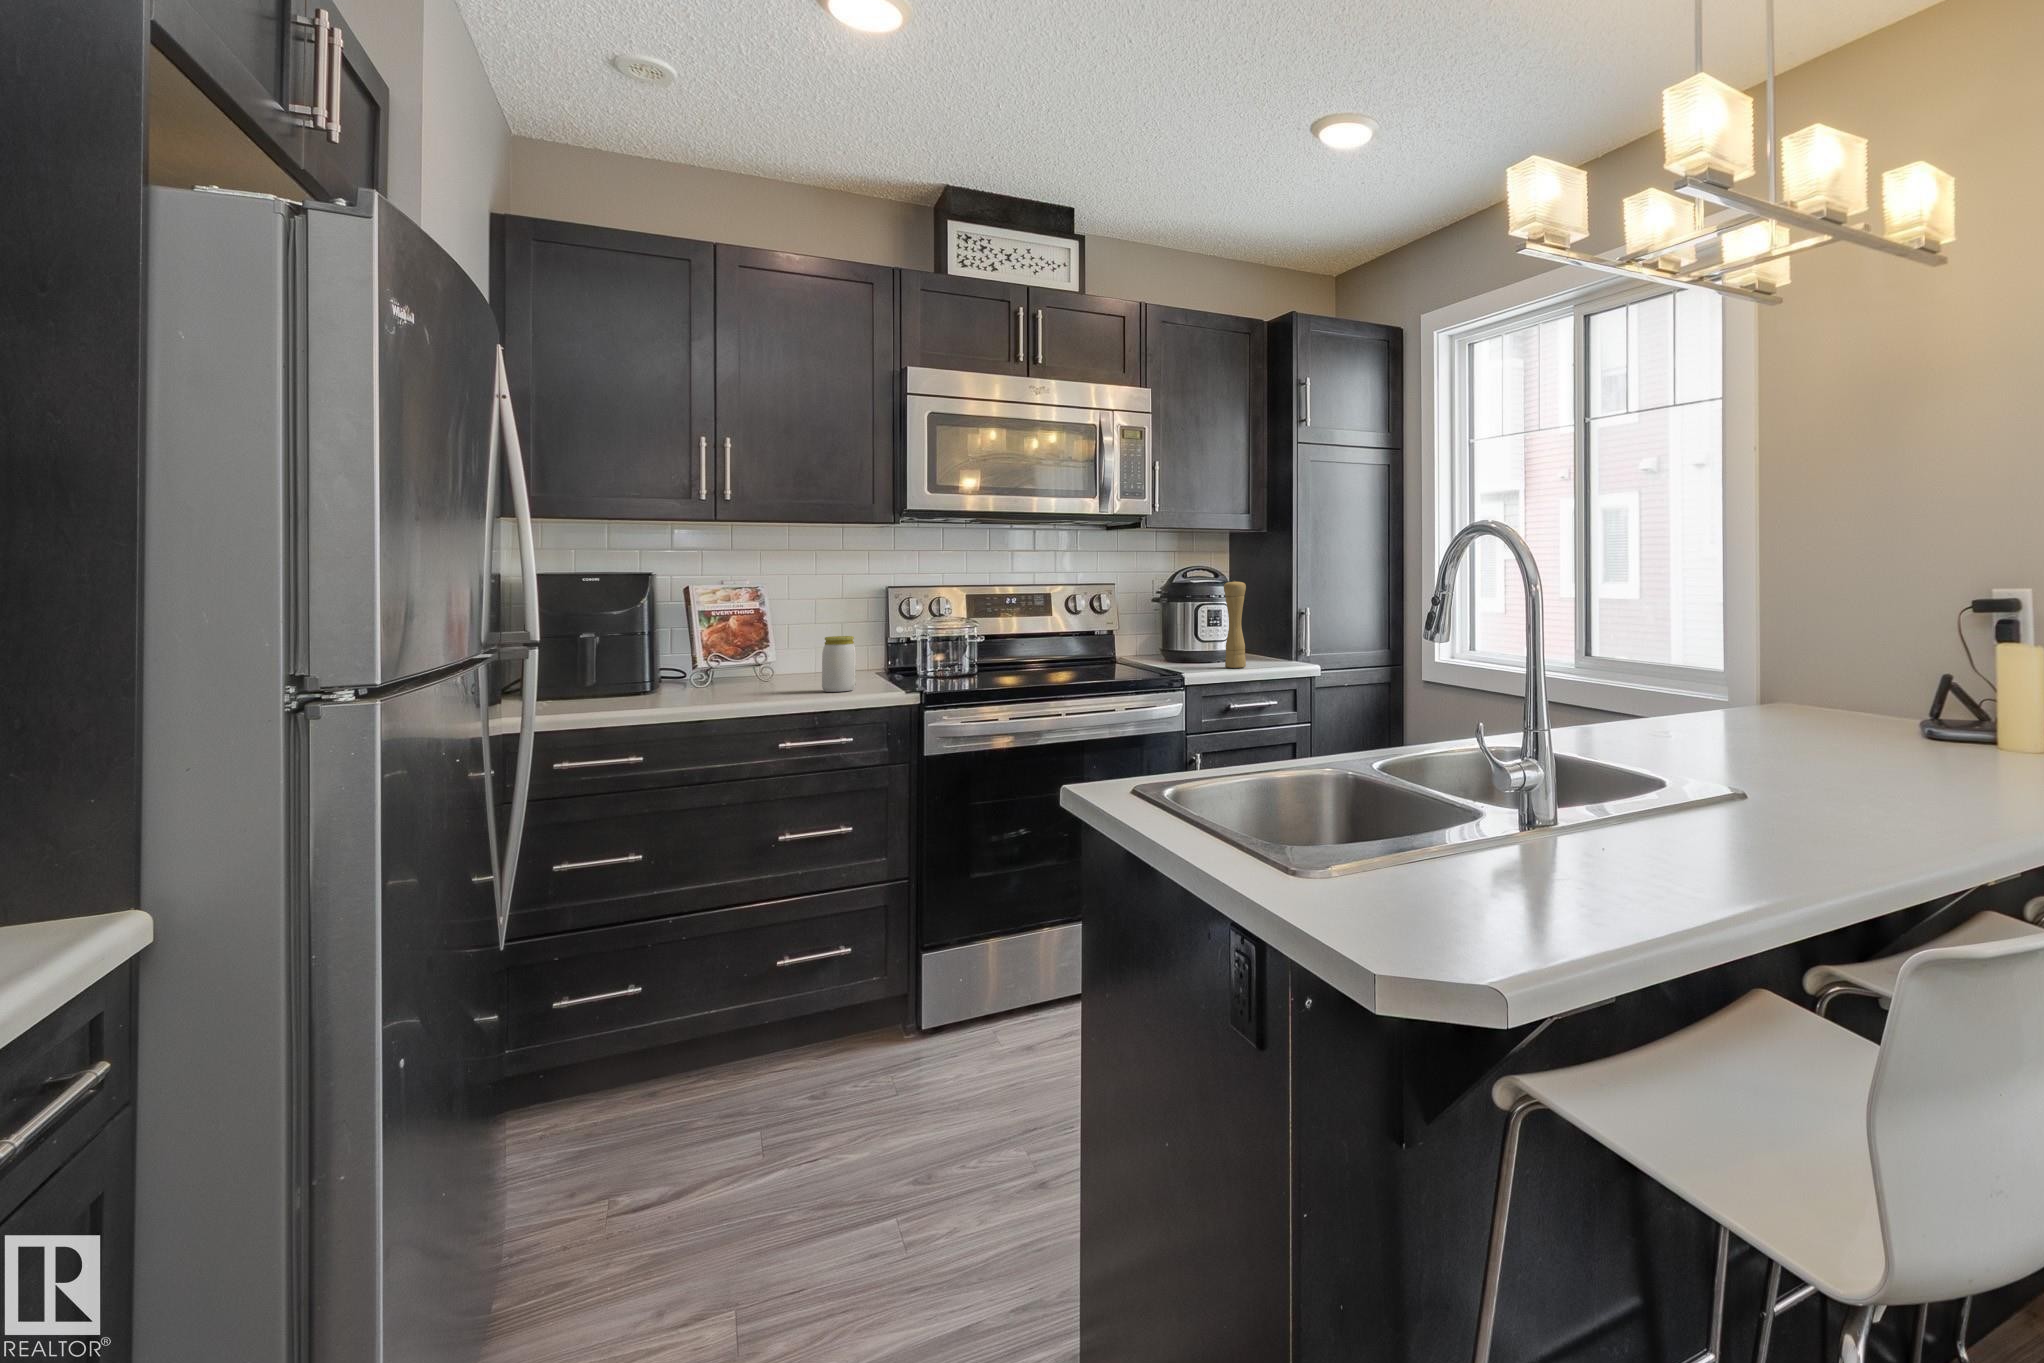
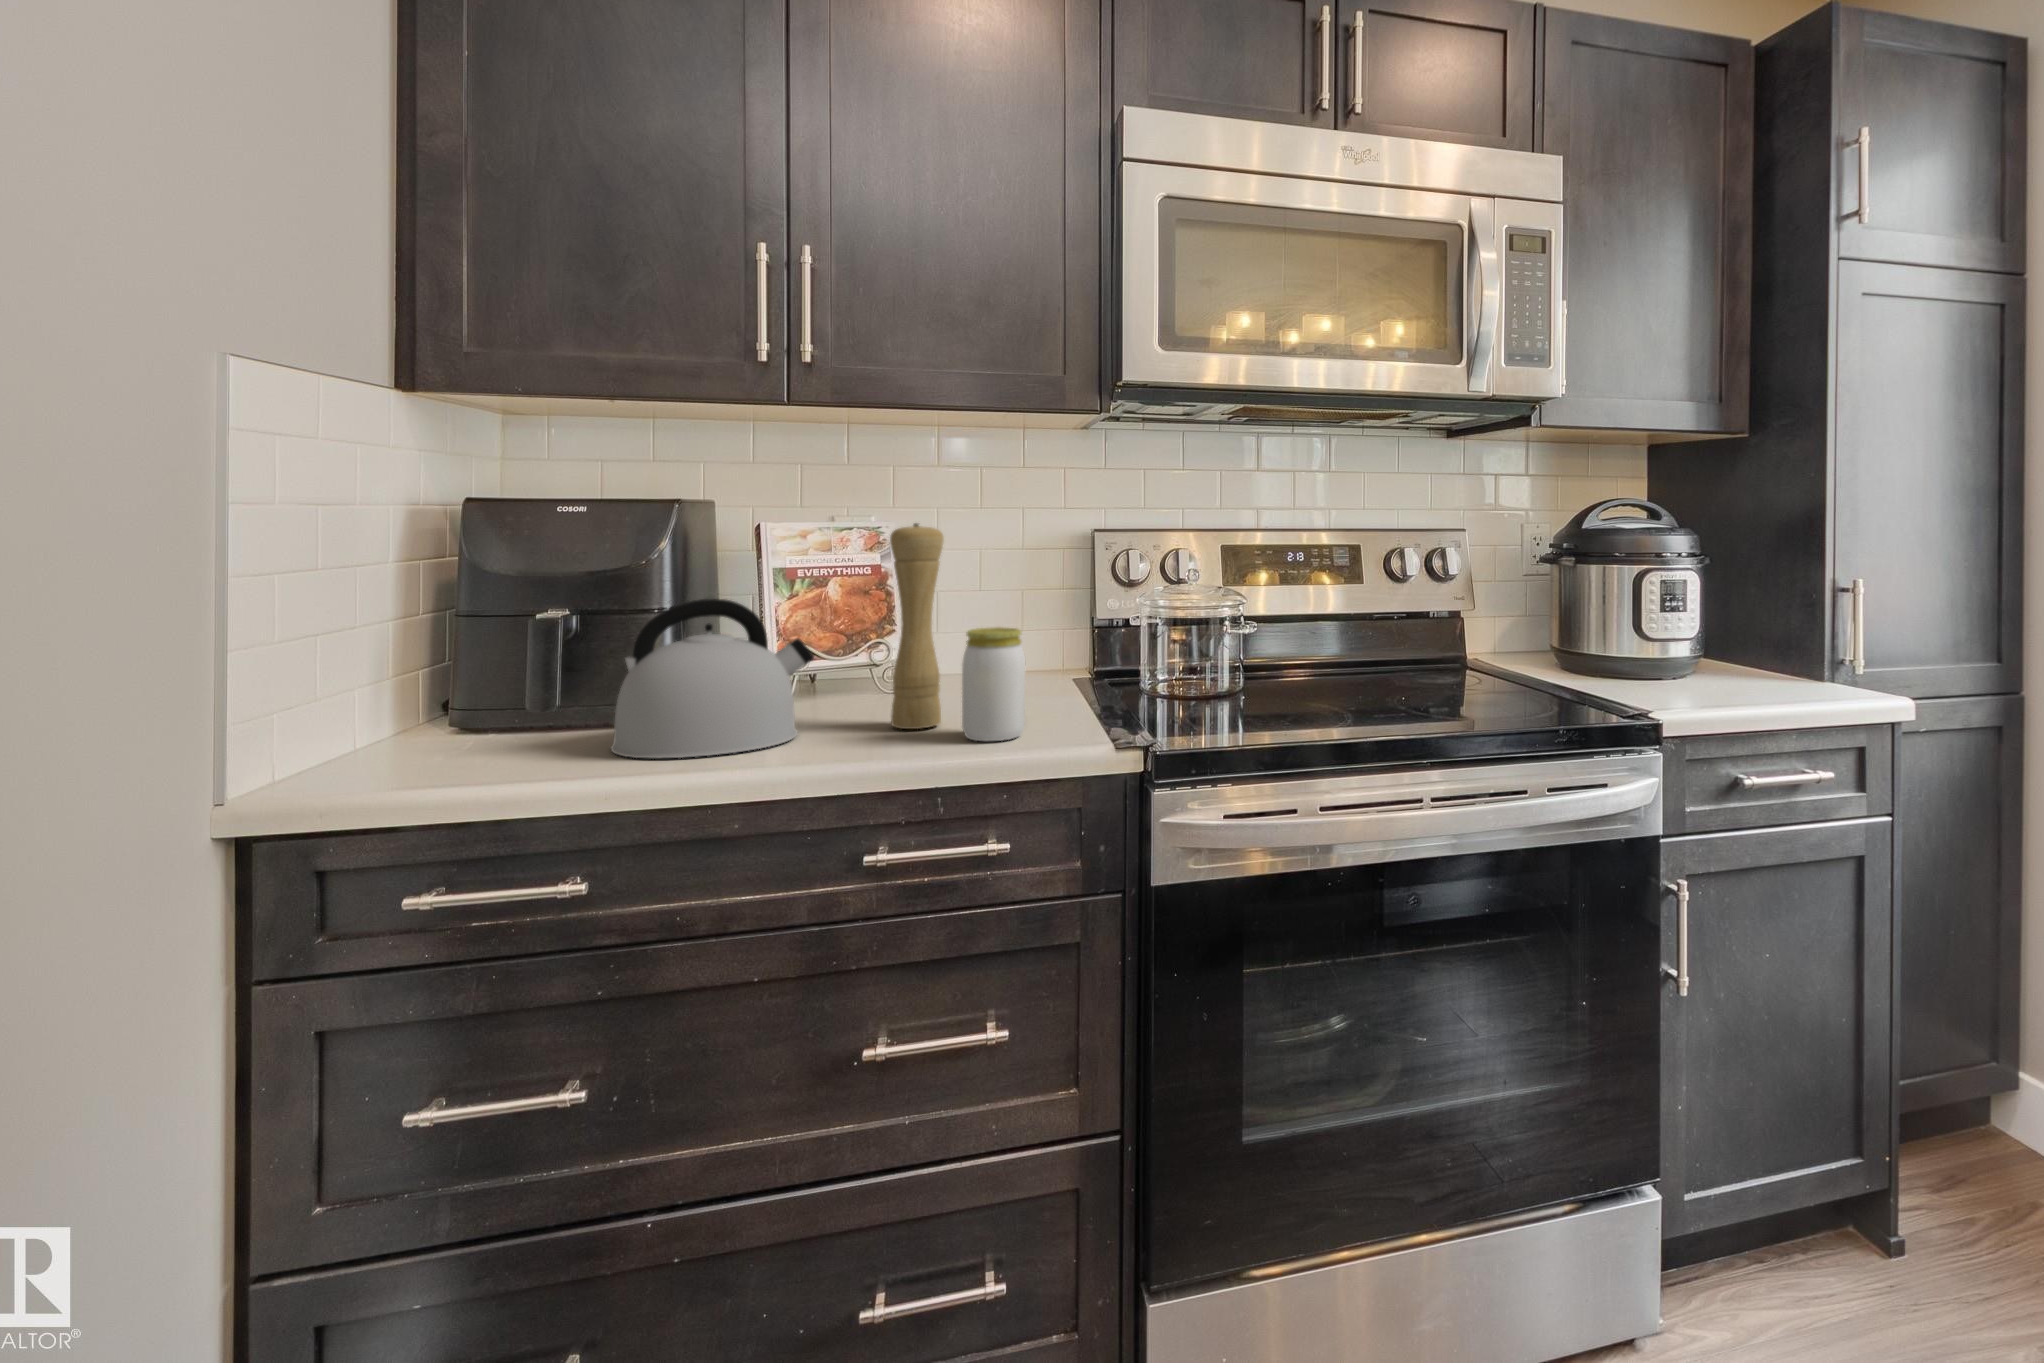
pepper mill: present [1224,580,1246,668] -> present [890,523,944,729]
kettle: none [632,624,739,702] -> present [611,599,814,758]

